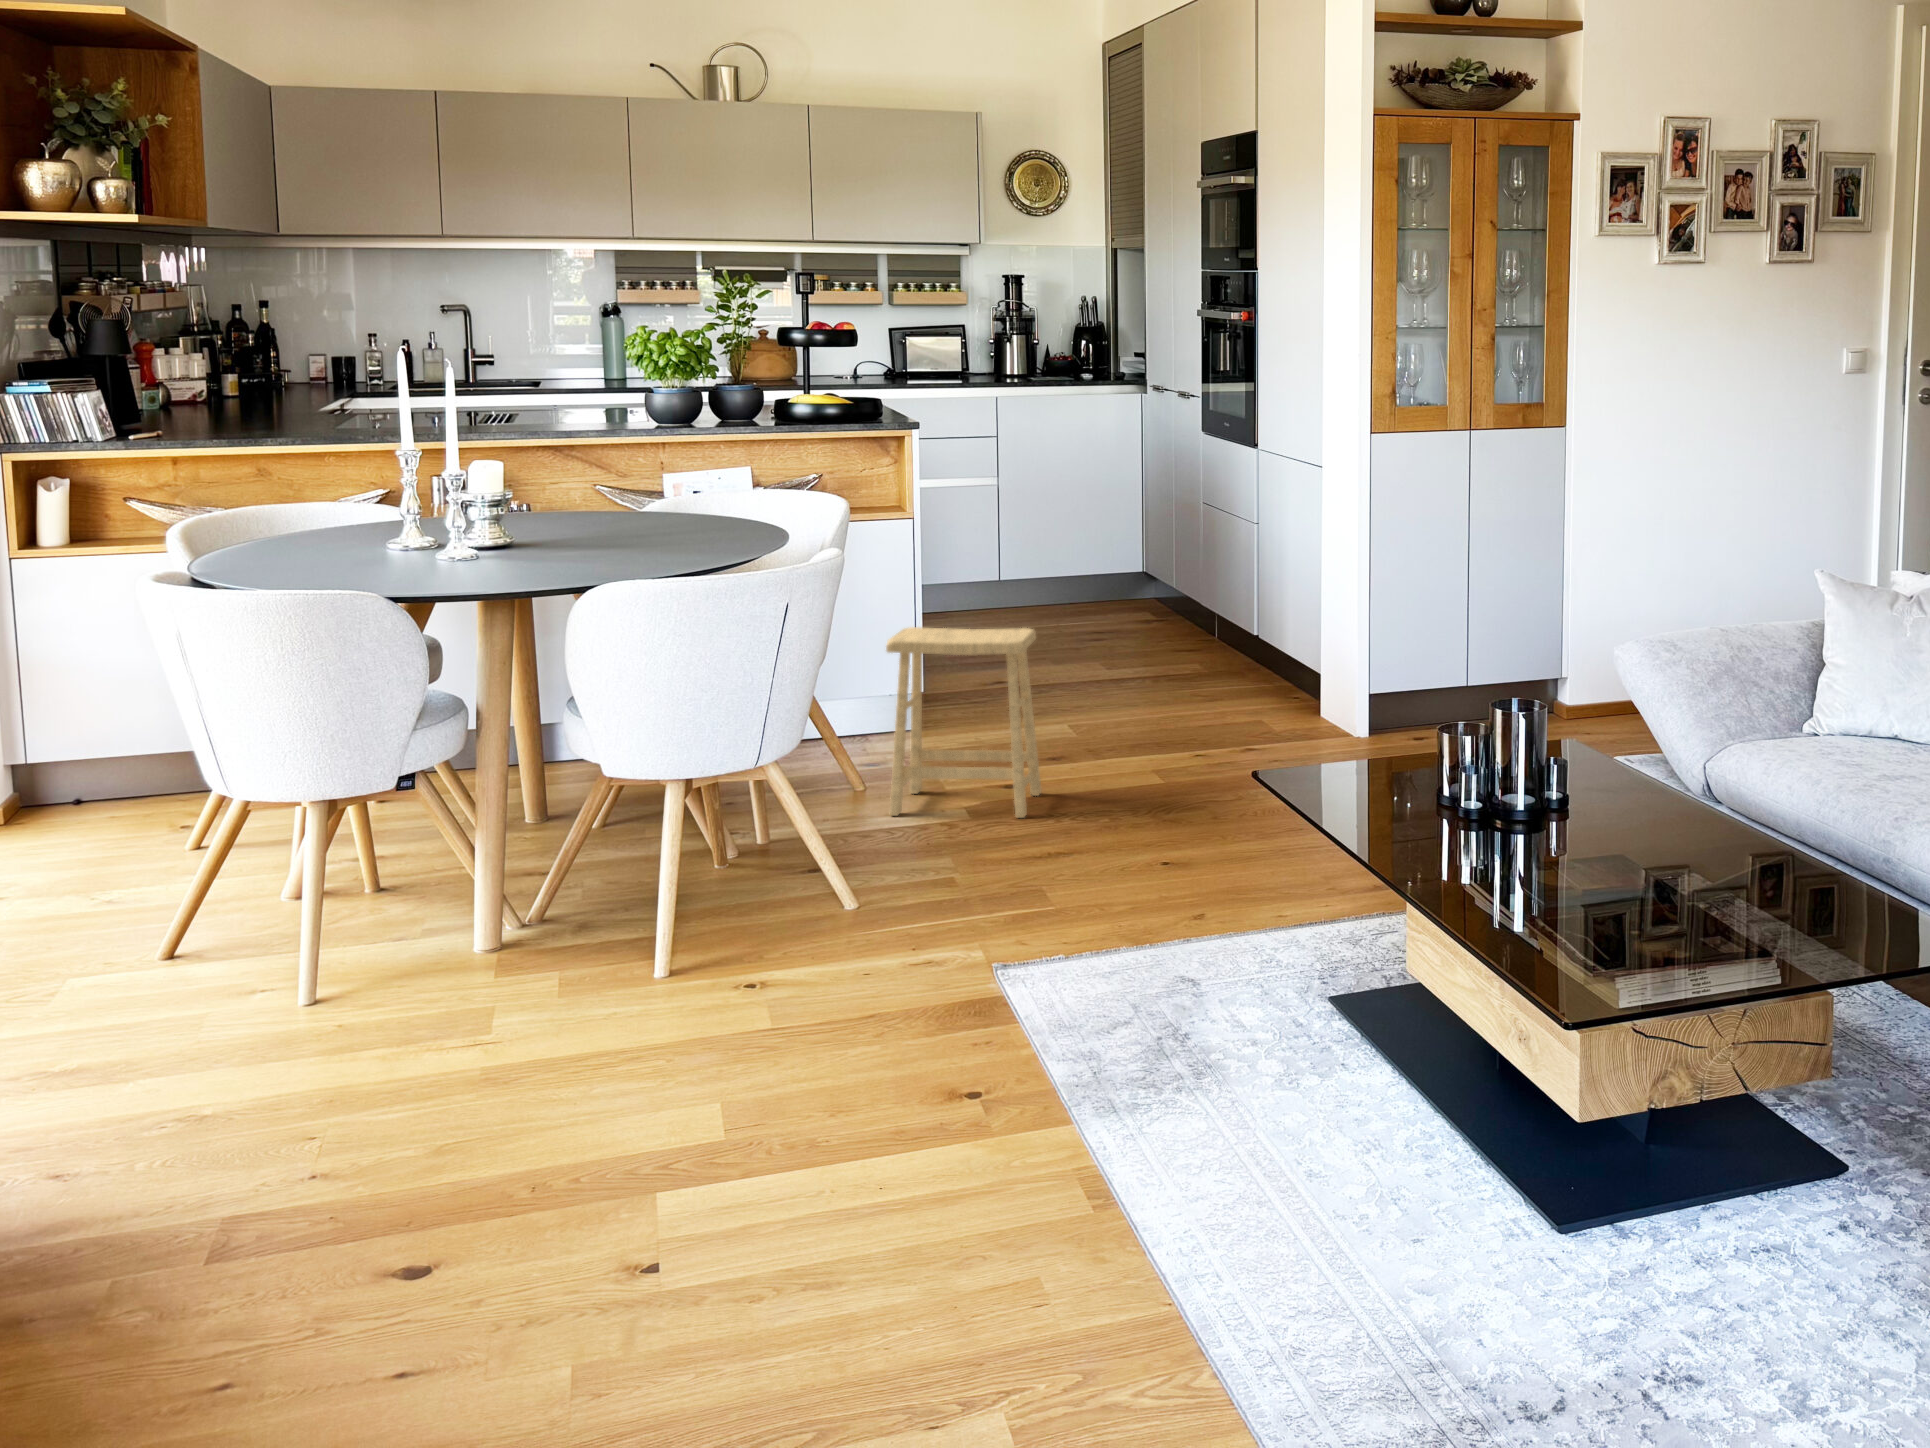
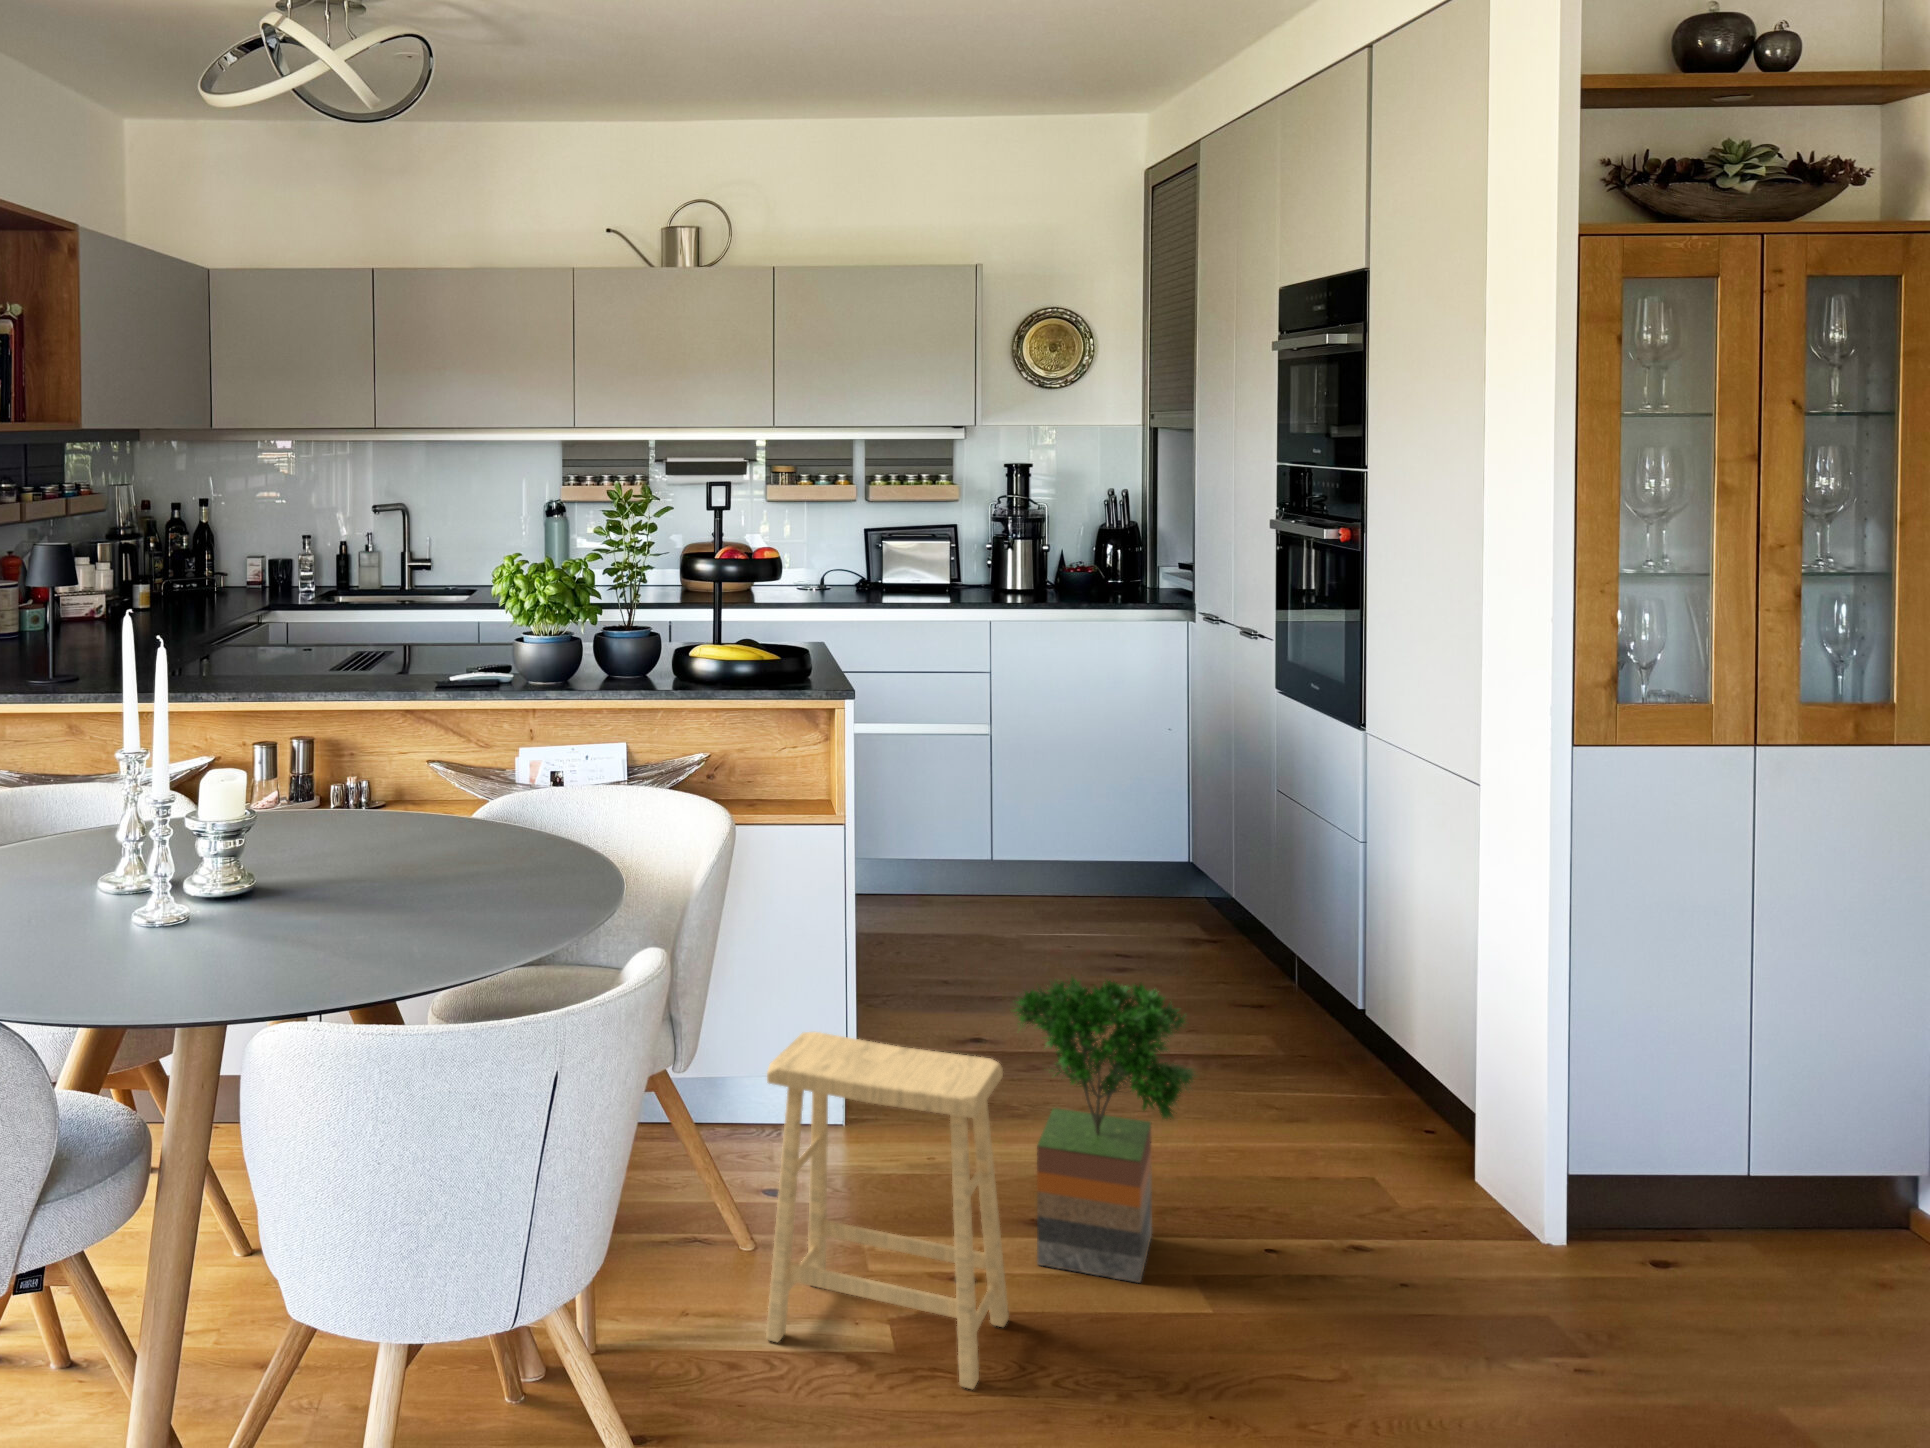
potted tree: none [1035,590,1155,772] -> present [1013,977,1194,1283]

